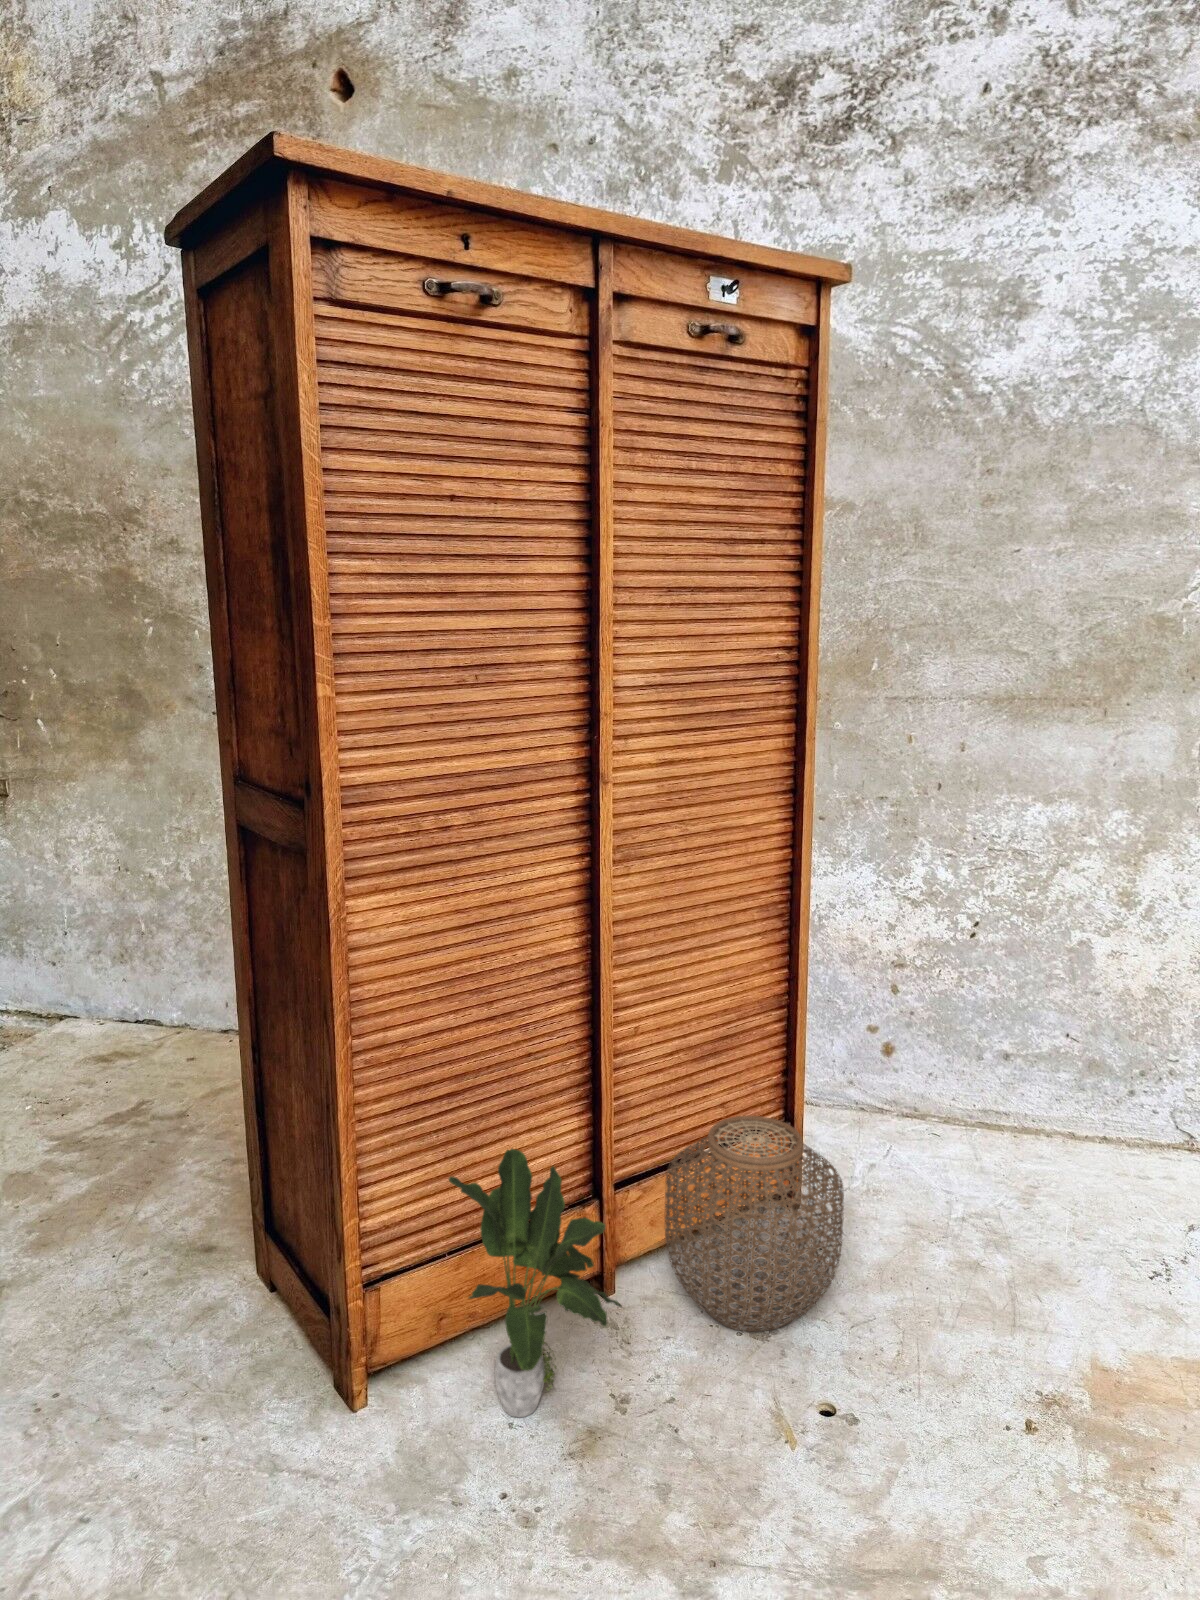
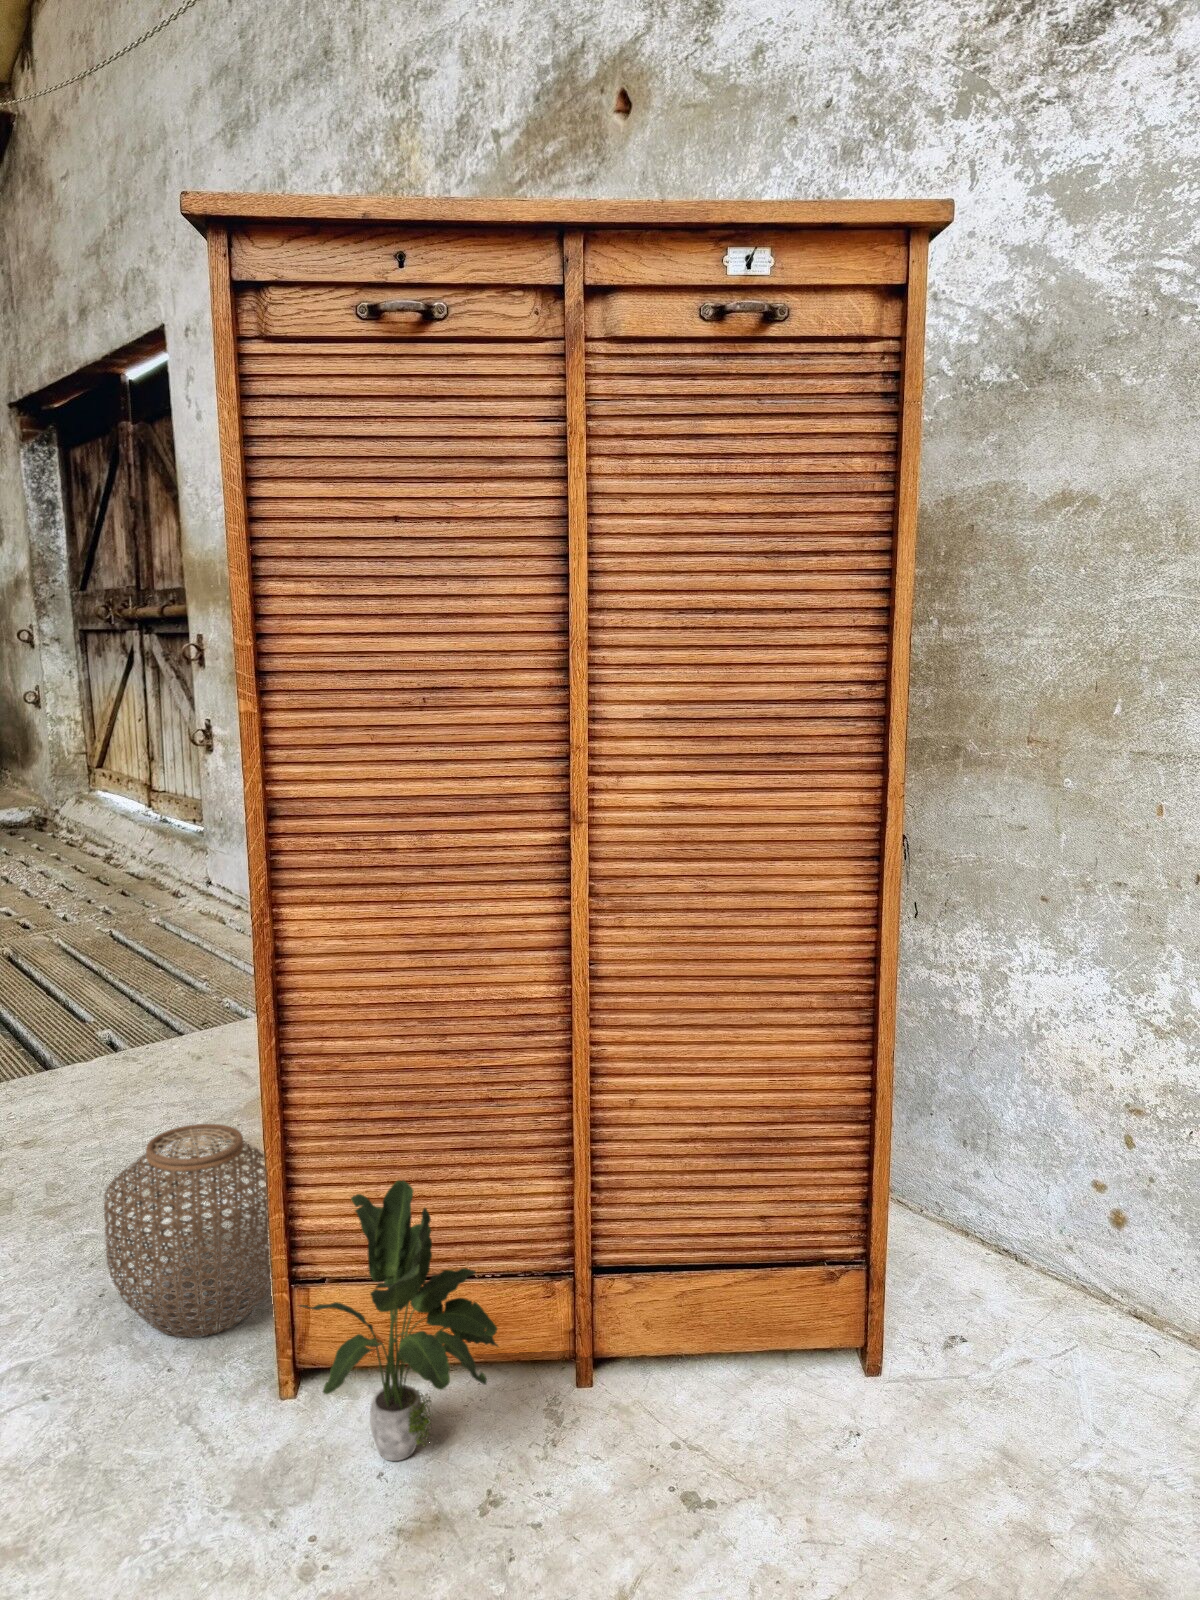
woven basket: present [665,1116,844,1332] -> present [104,1124,273,1337]

